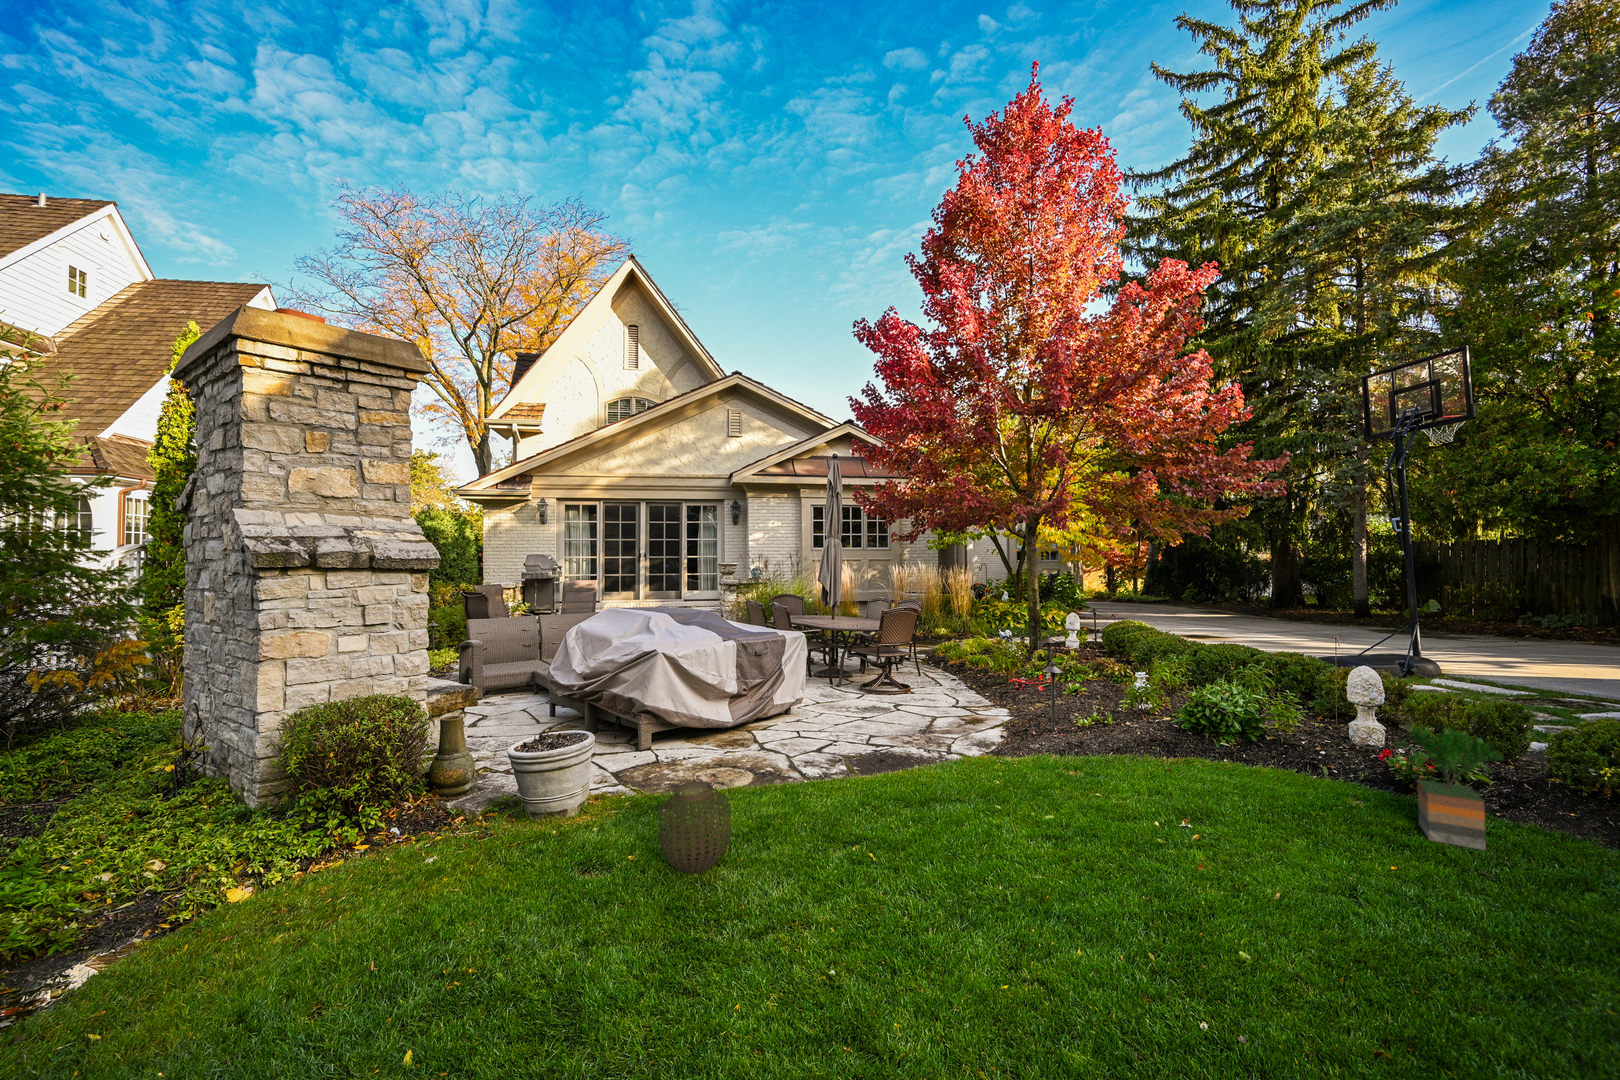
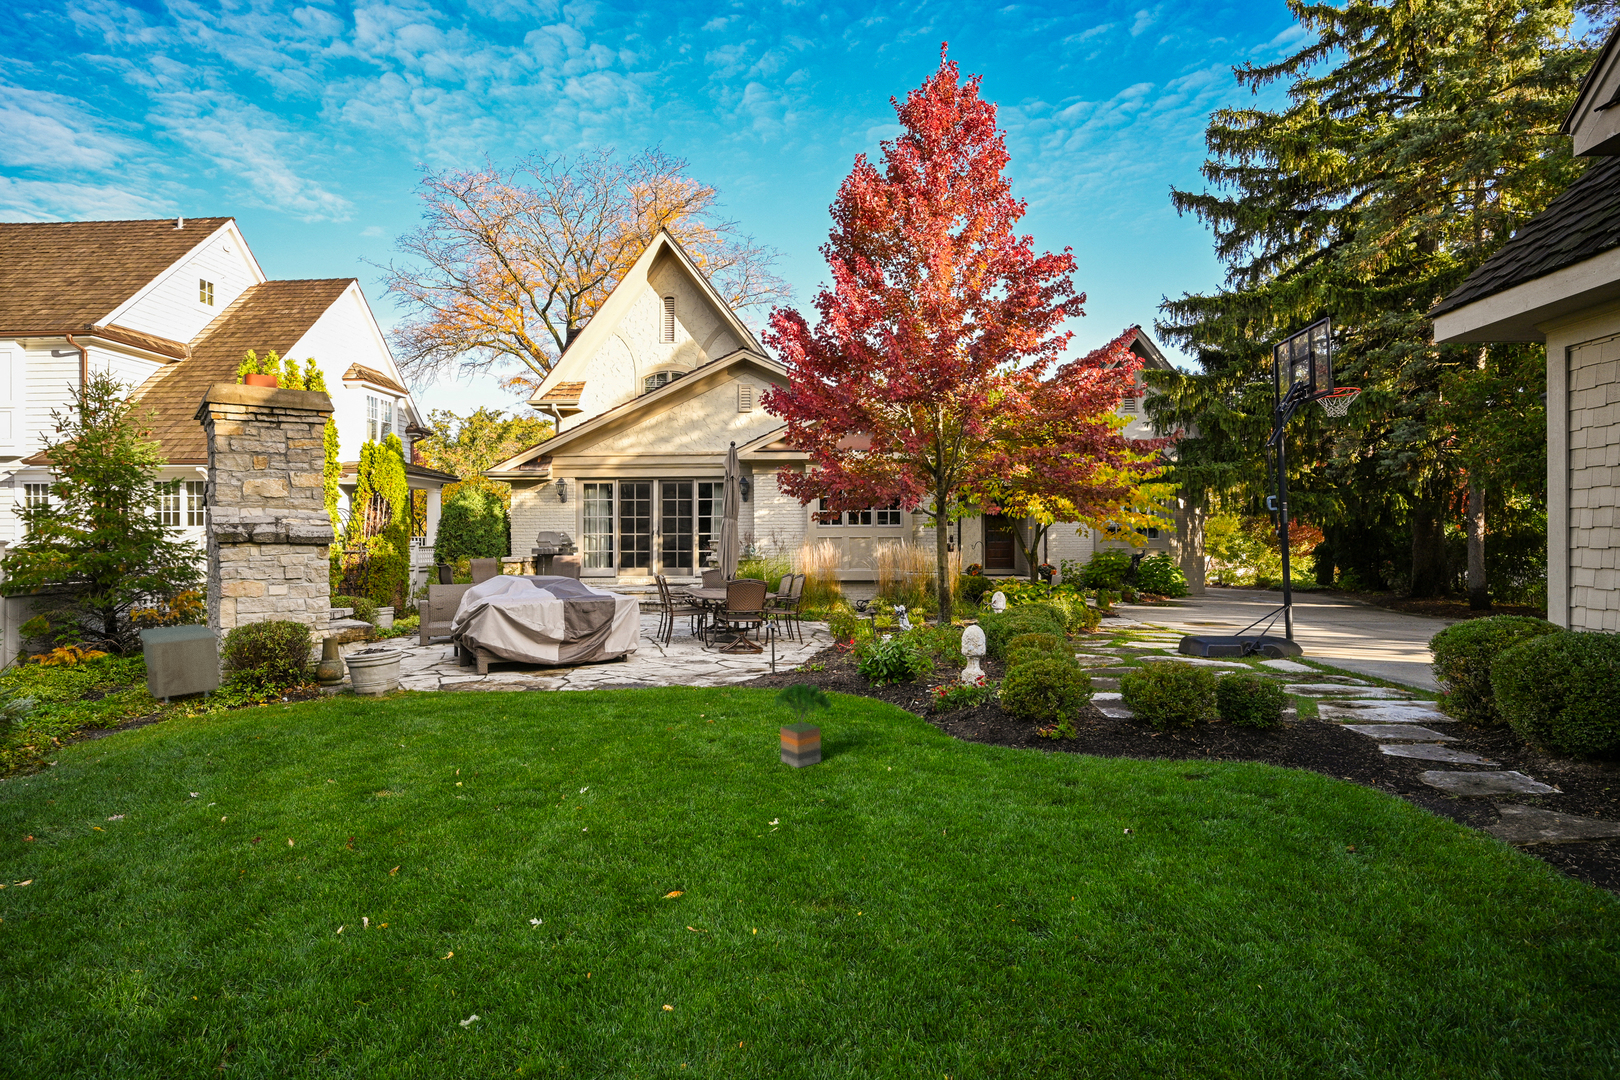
storage bench: none [80,707,268,862] -> present [140,624,219,703]
woven basket: present [658,781,731,873] -> none [348,680,398,730]

